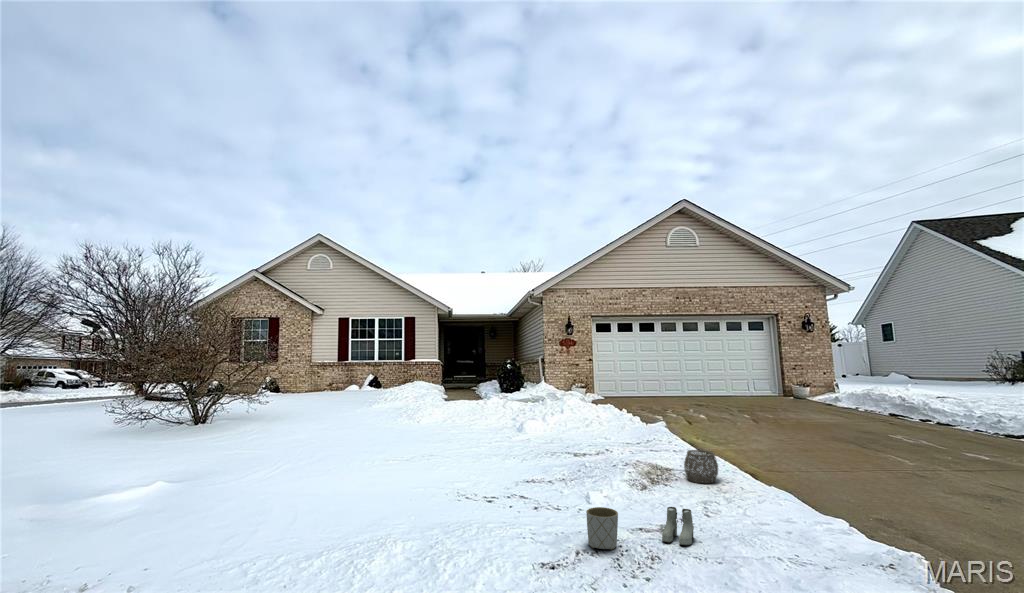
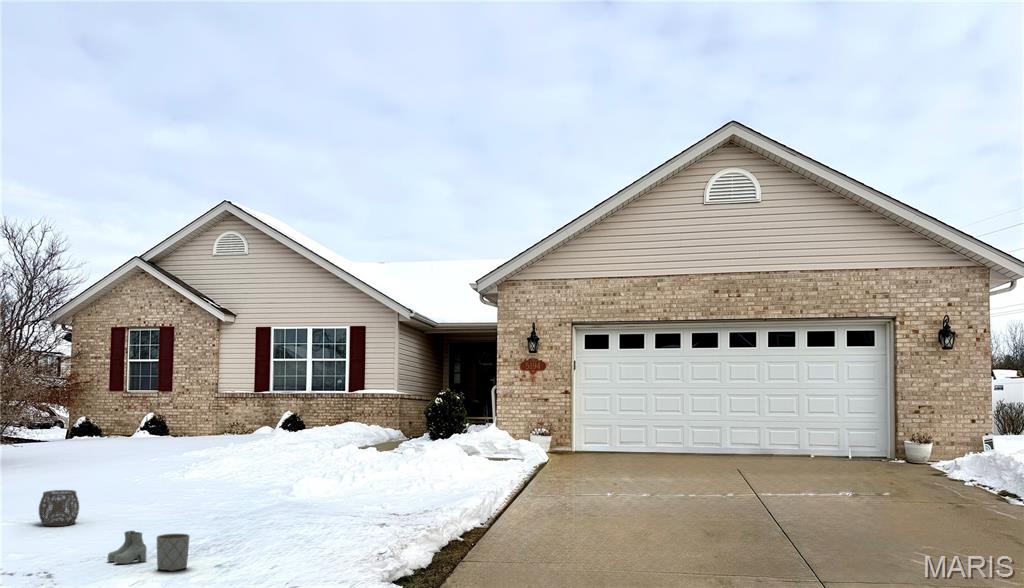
woven basket: present [684,450,718,484] -> present [39,490,79,526]
planter: present [586,507,618,550] -> present [157,534,189,571]

